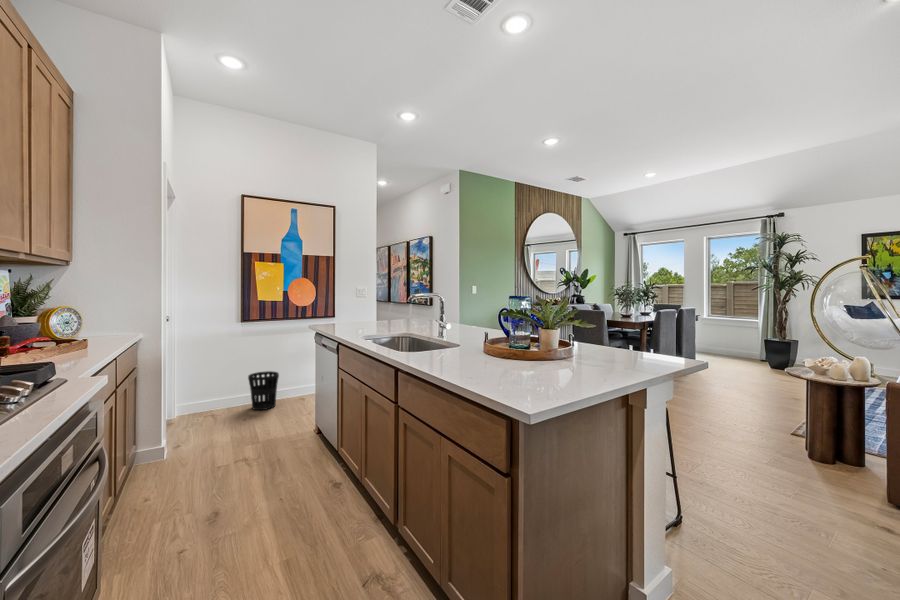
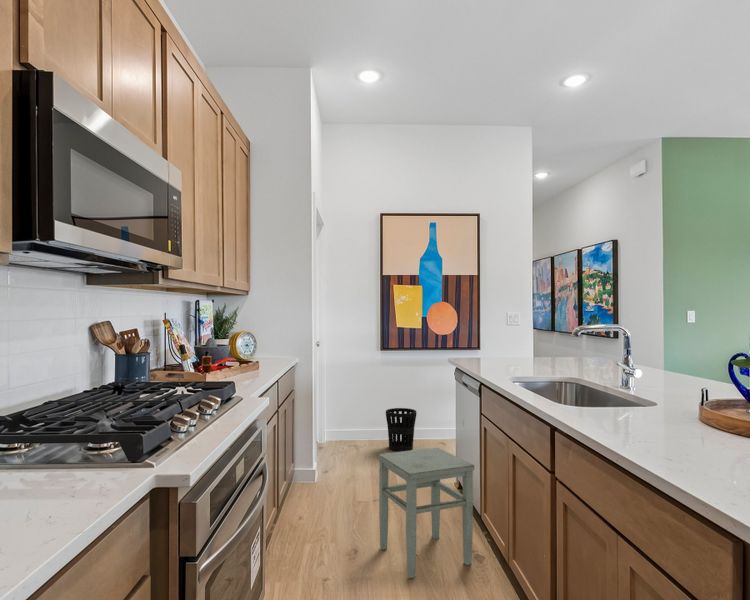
stool: none [238,408,336,537] -> present [378,448,474,578]

